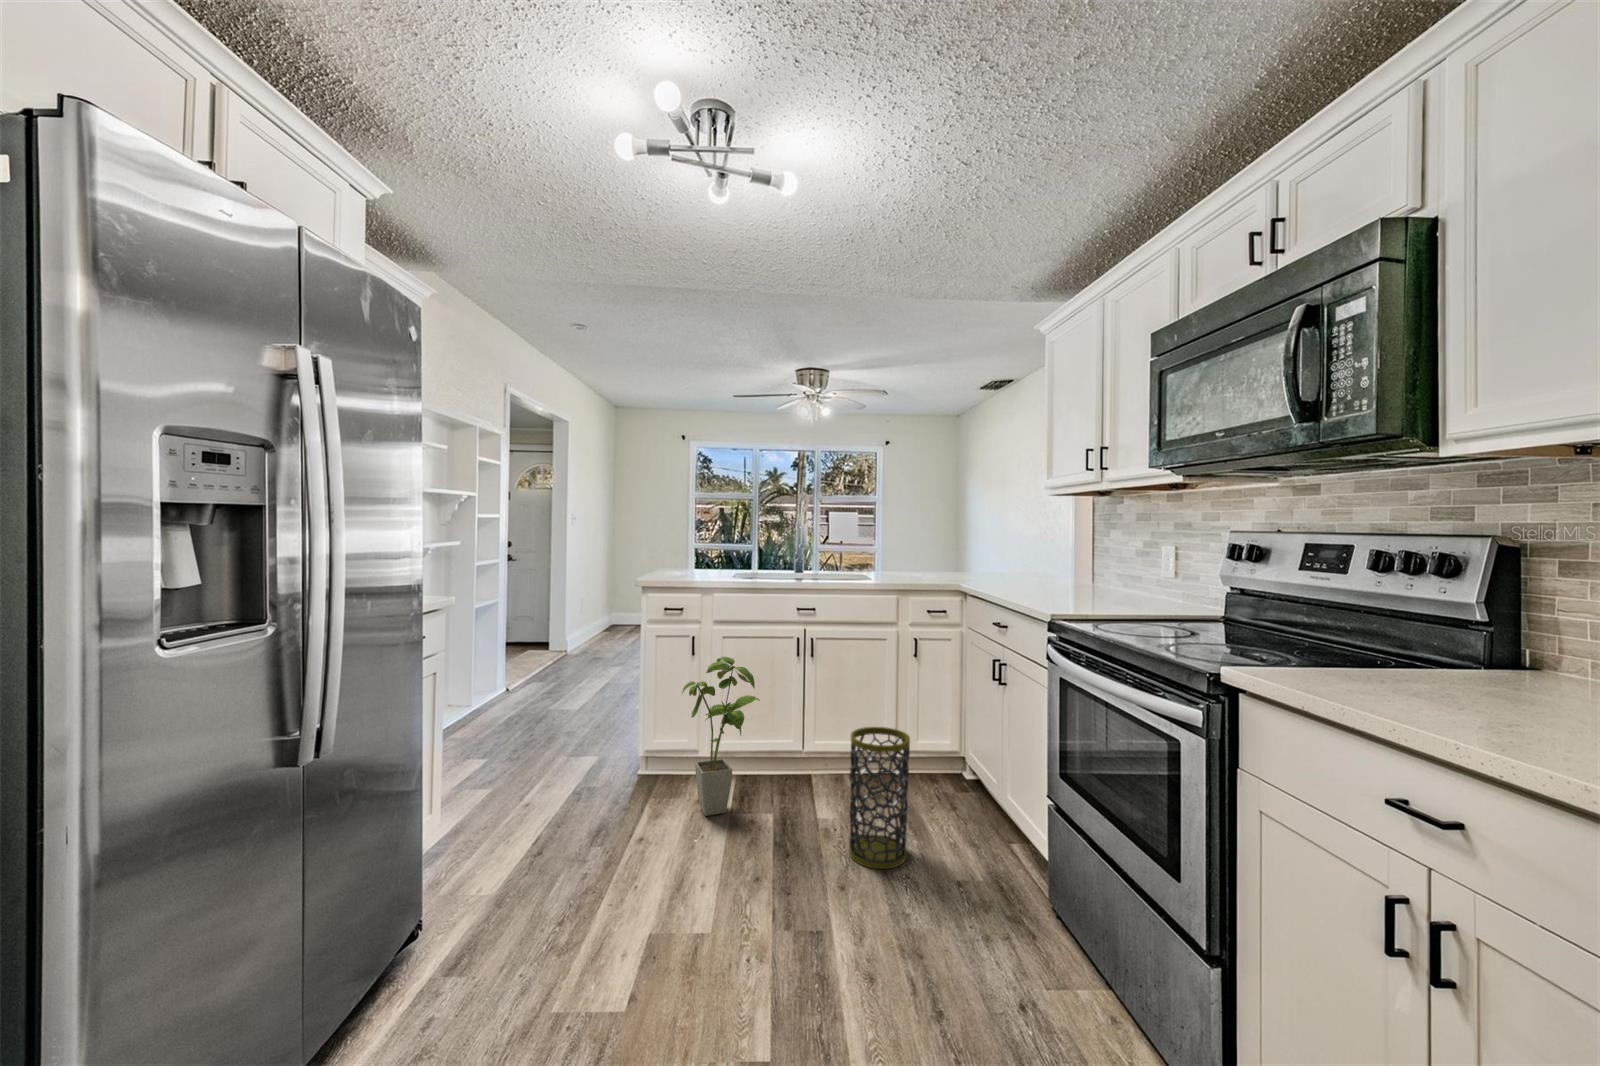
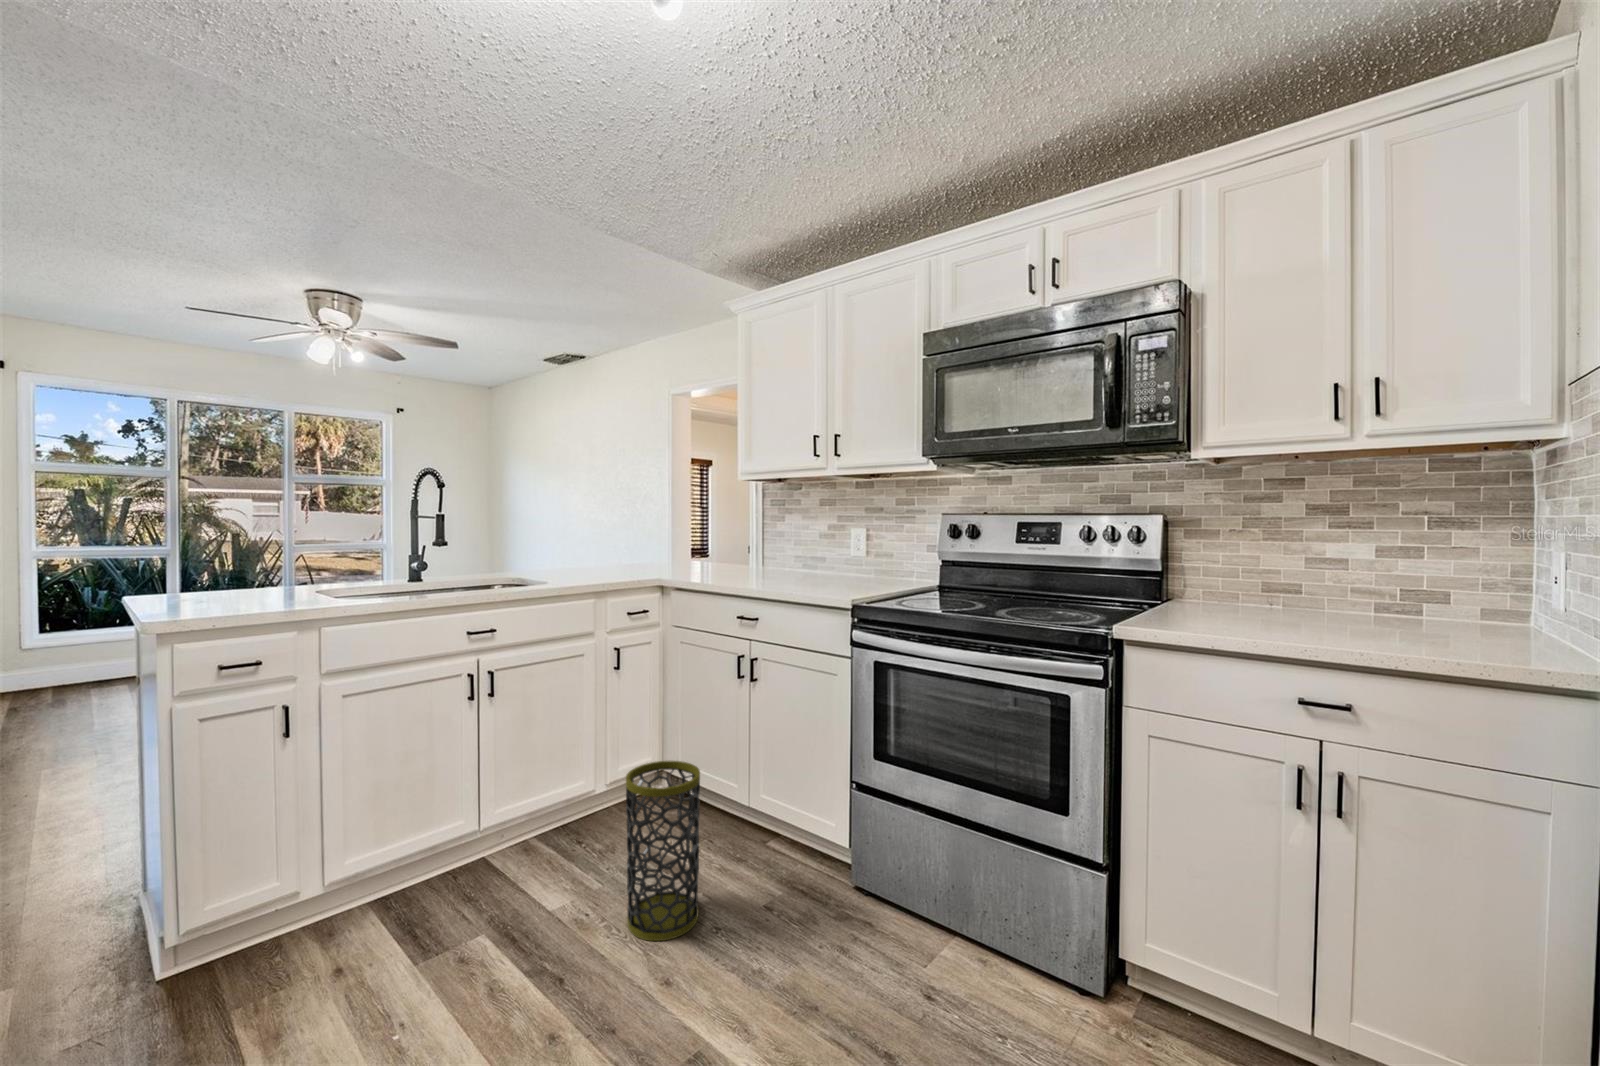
house plant: present [682,657,760,816] -> none [314,725,468,988]

